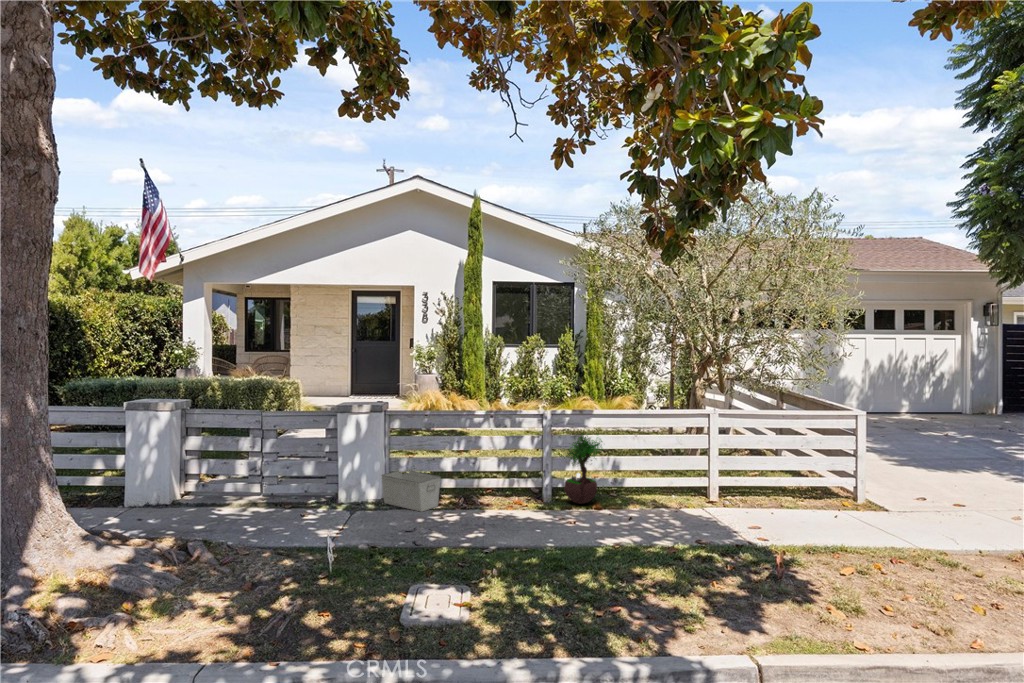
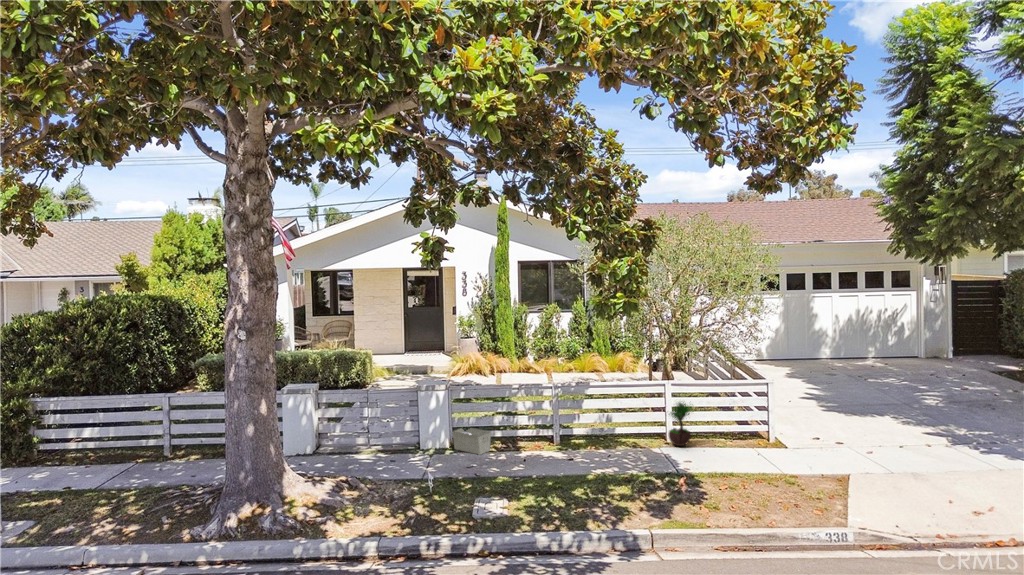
potted tree: present [564,434,602,504] -> present [669,402,694,446]

